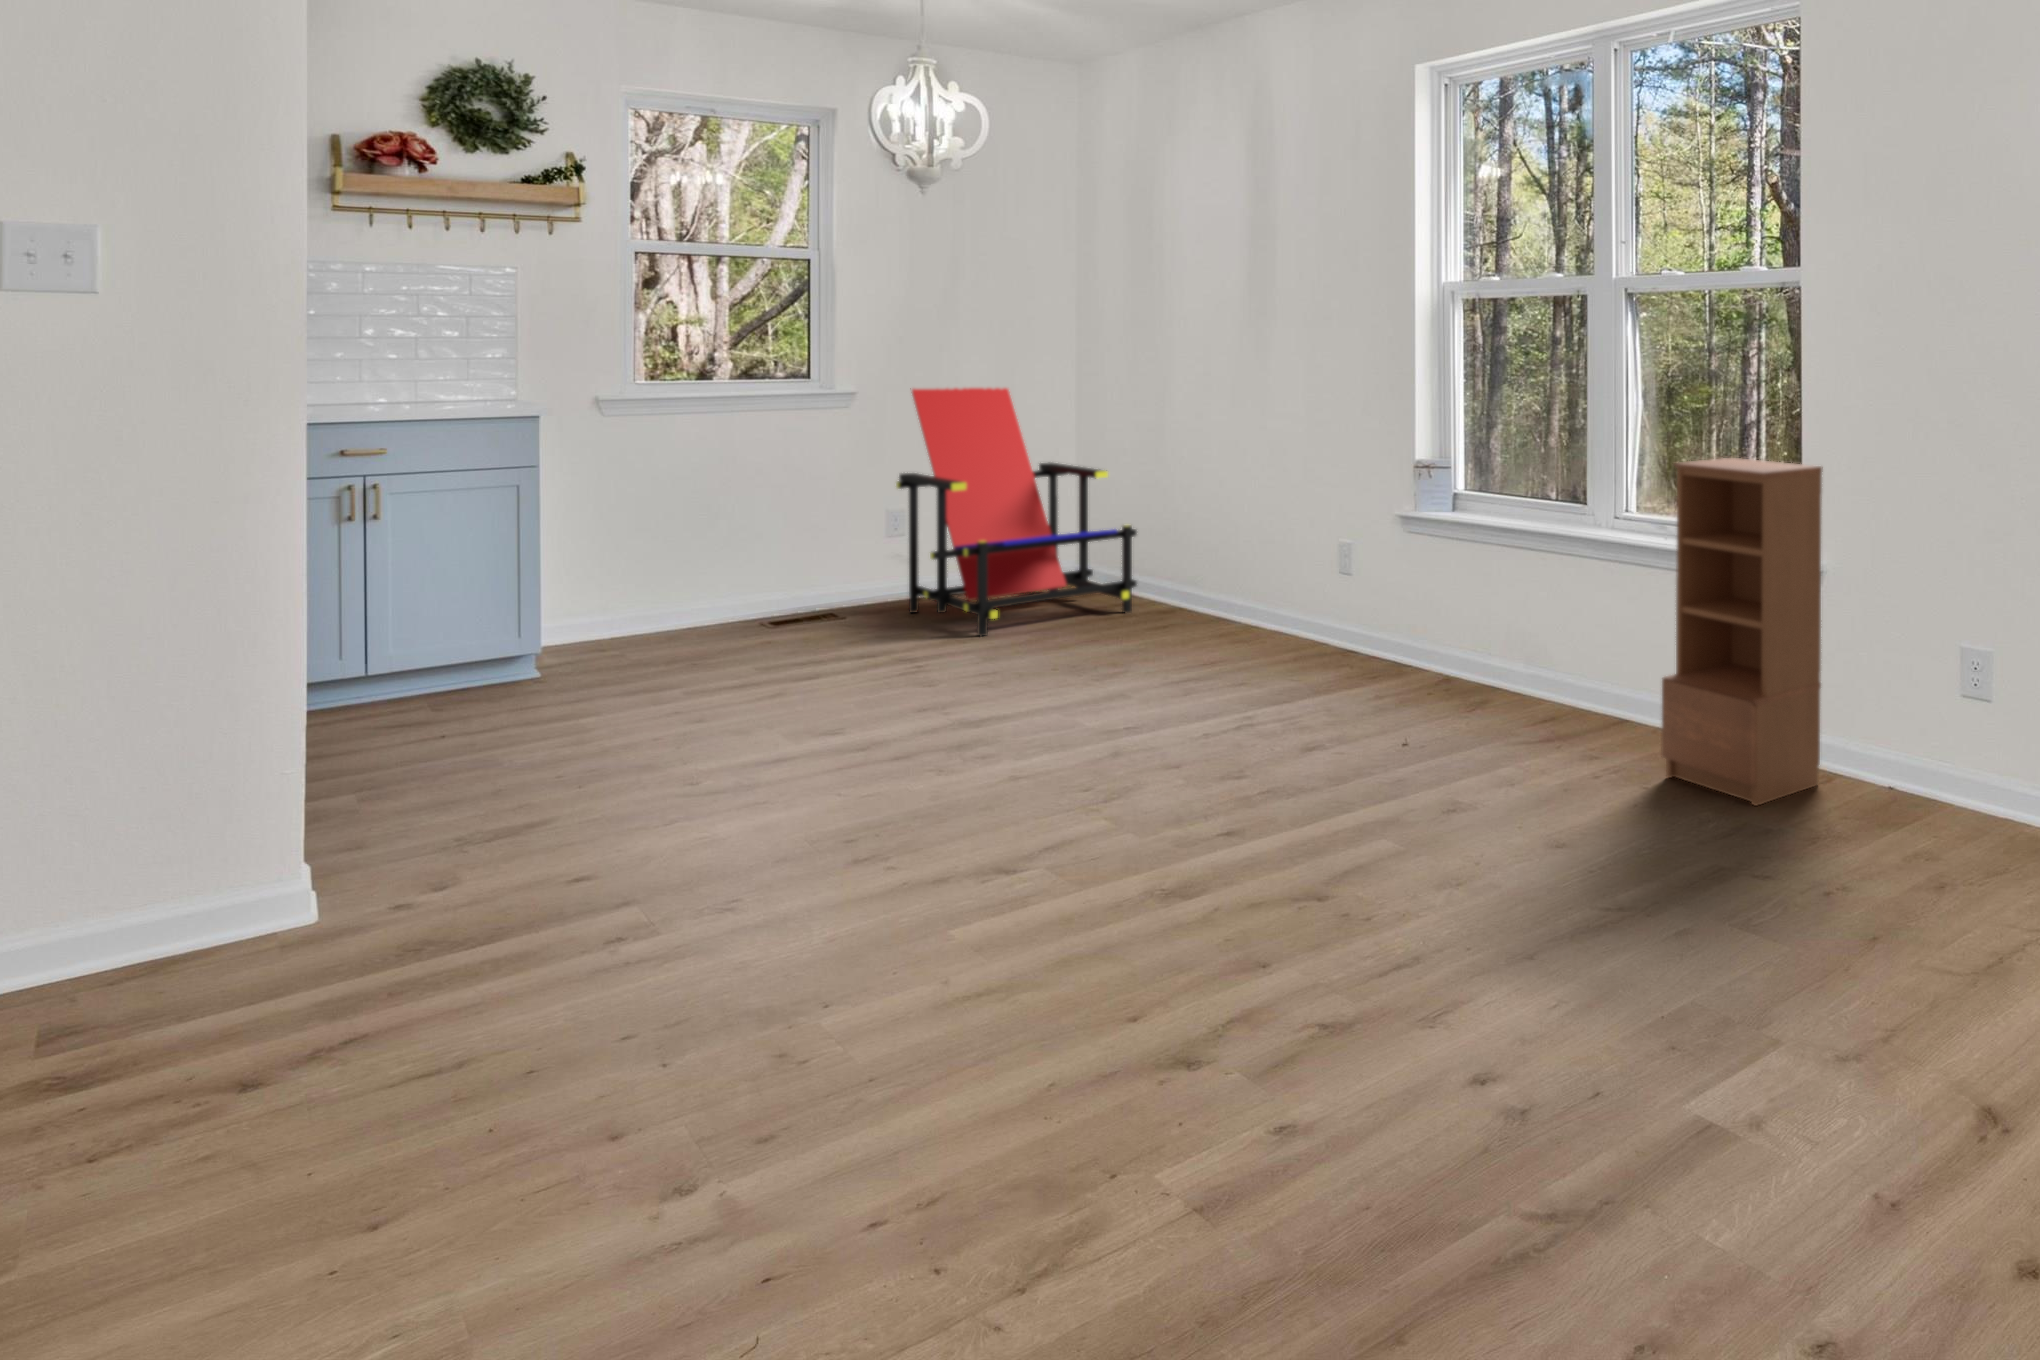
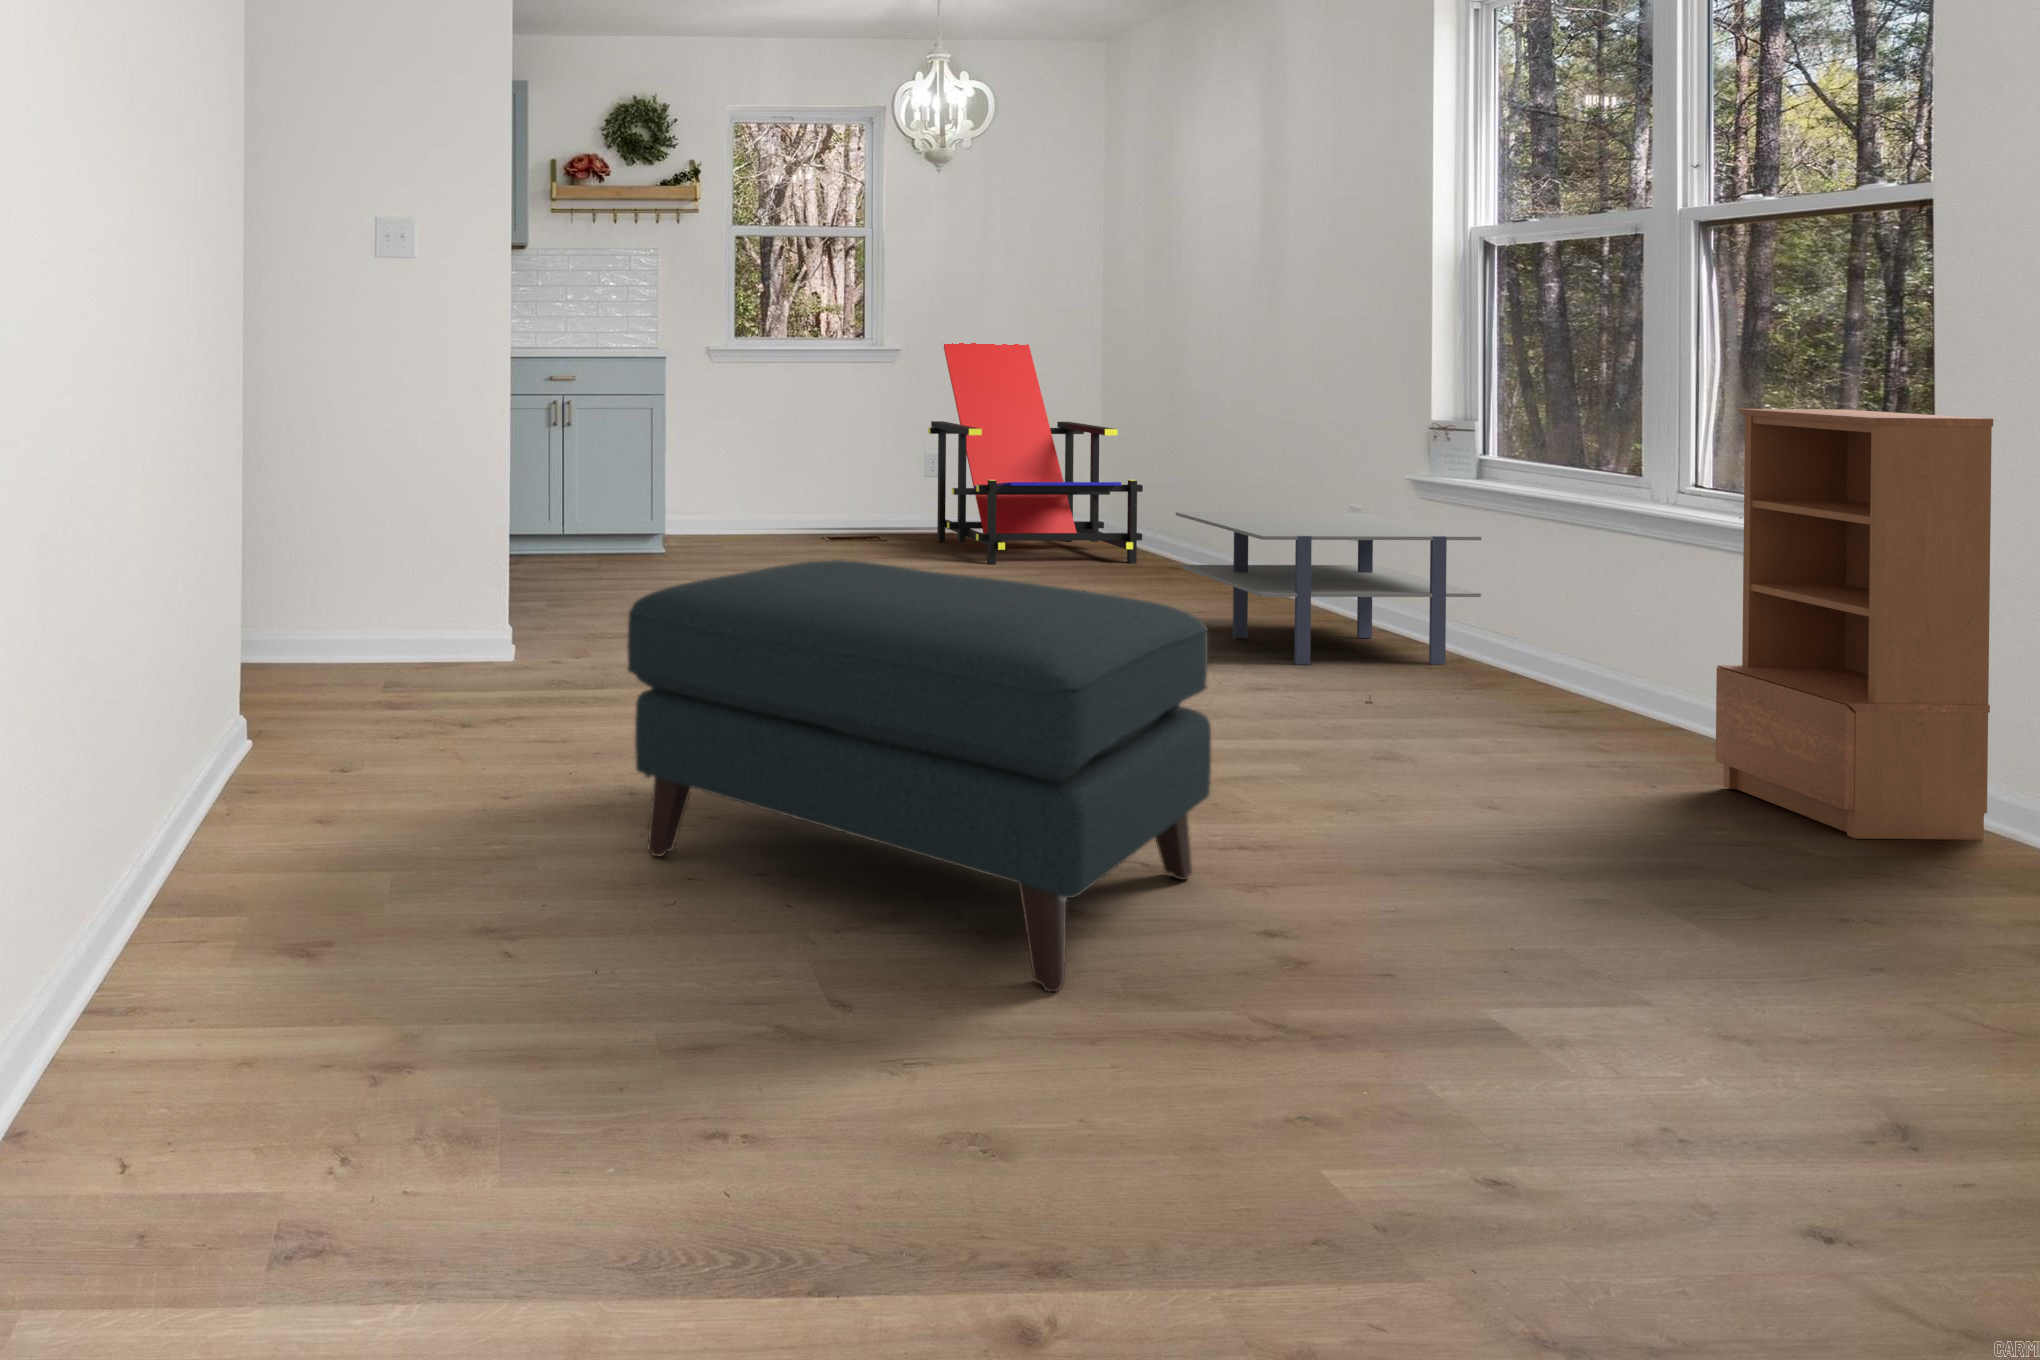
side table: none [1200,549,1461,715] -> present [1176,512,1481,665]
ottoman: none [667,732,1359,1226] -> present [627,560,1211,992]

